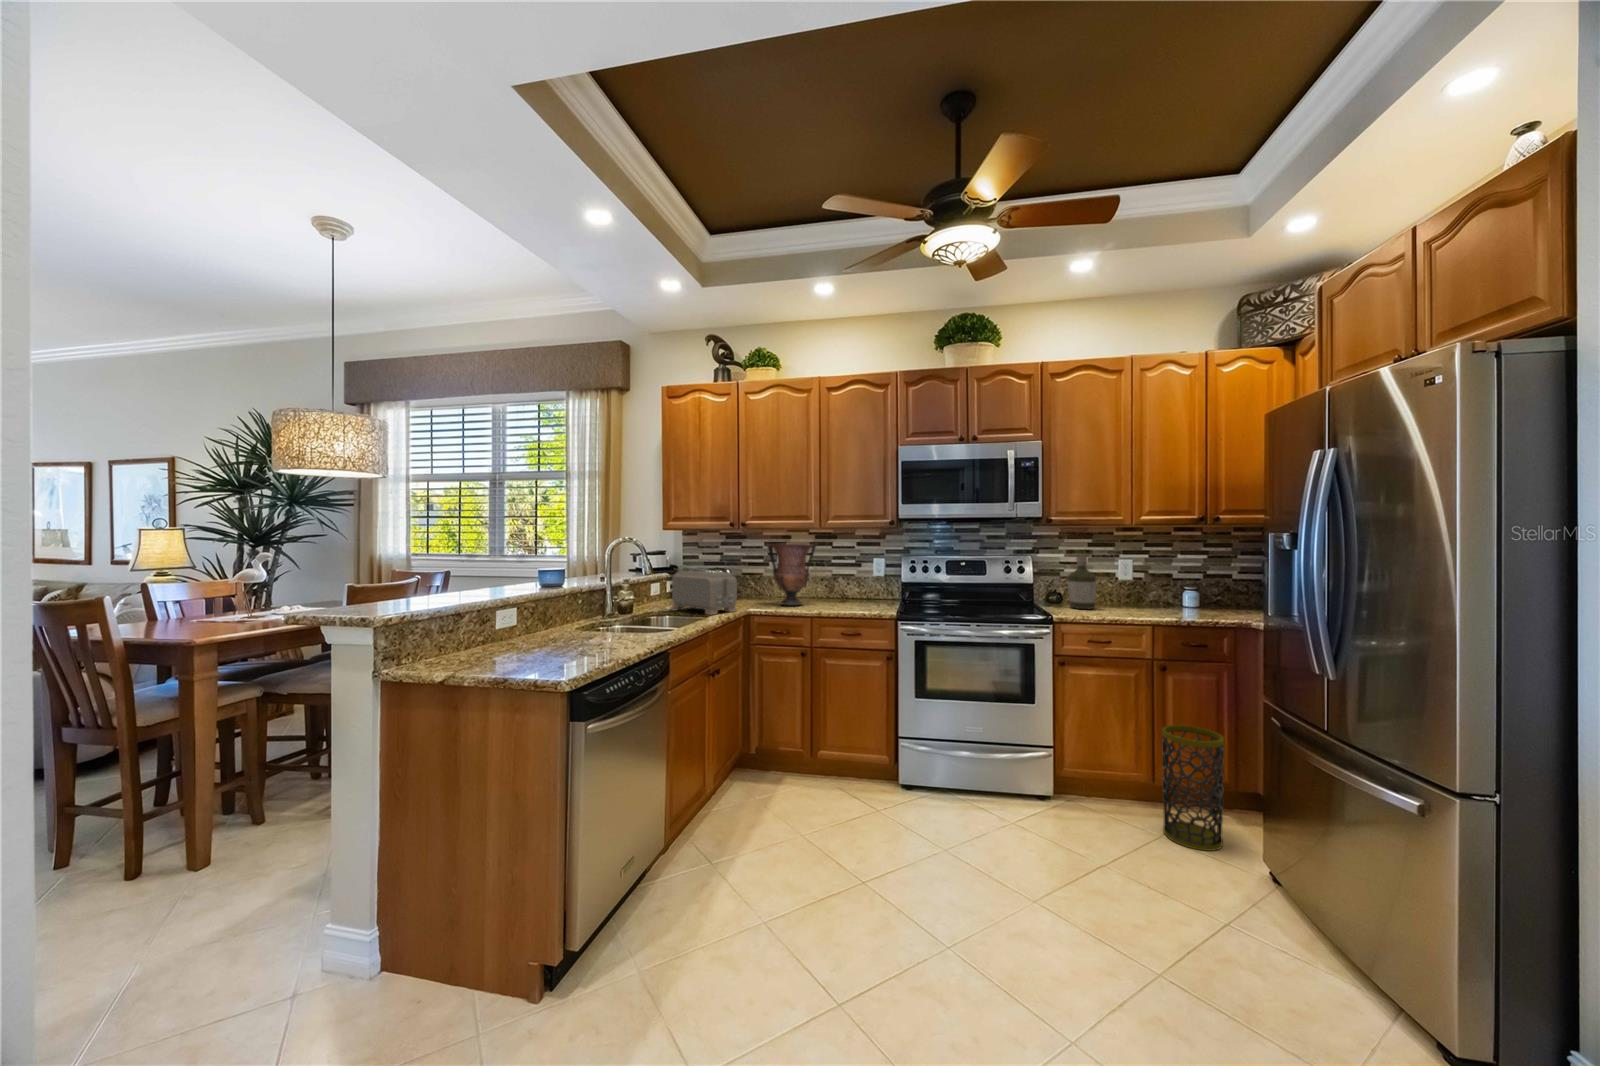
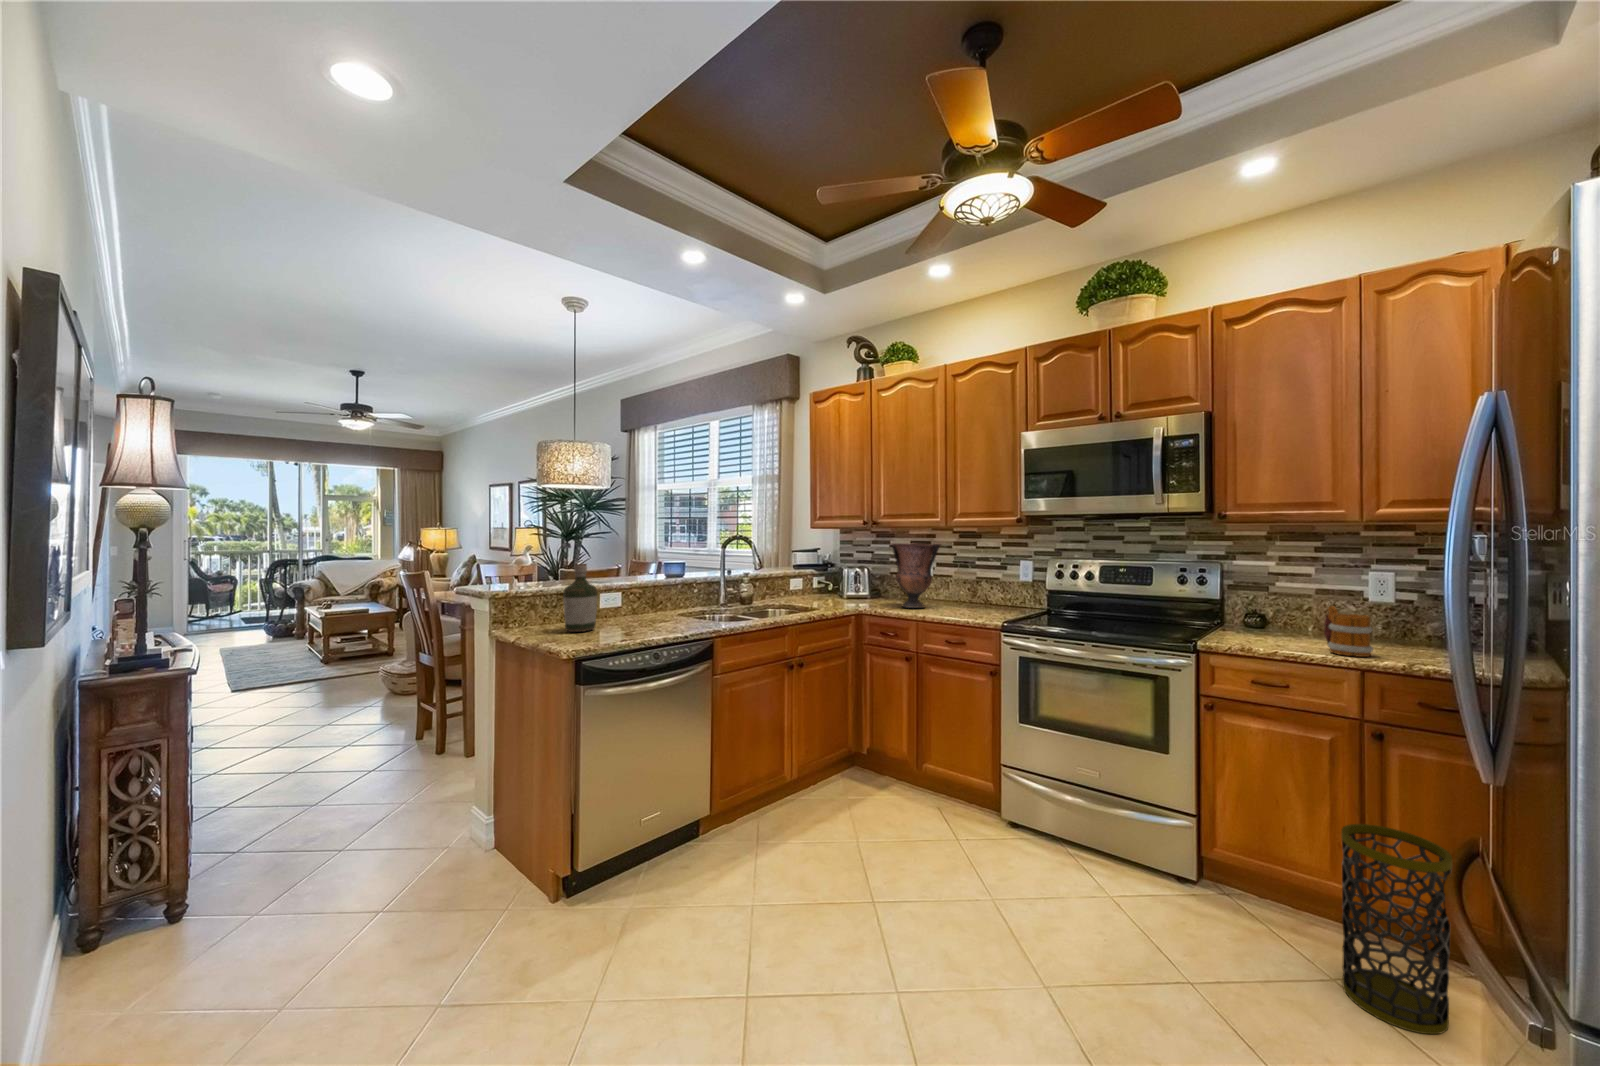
bottle: present [1068,556,1096,609] -> present [563,564,598,632]
toaster: present [671,571,737,615] -> none [793,568,846,611]
mug: none [1118,583,1151,616] -> present [1324,606,1373,657]

